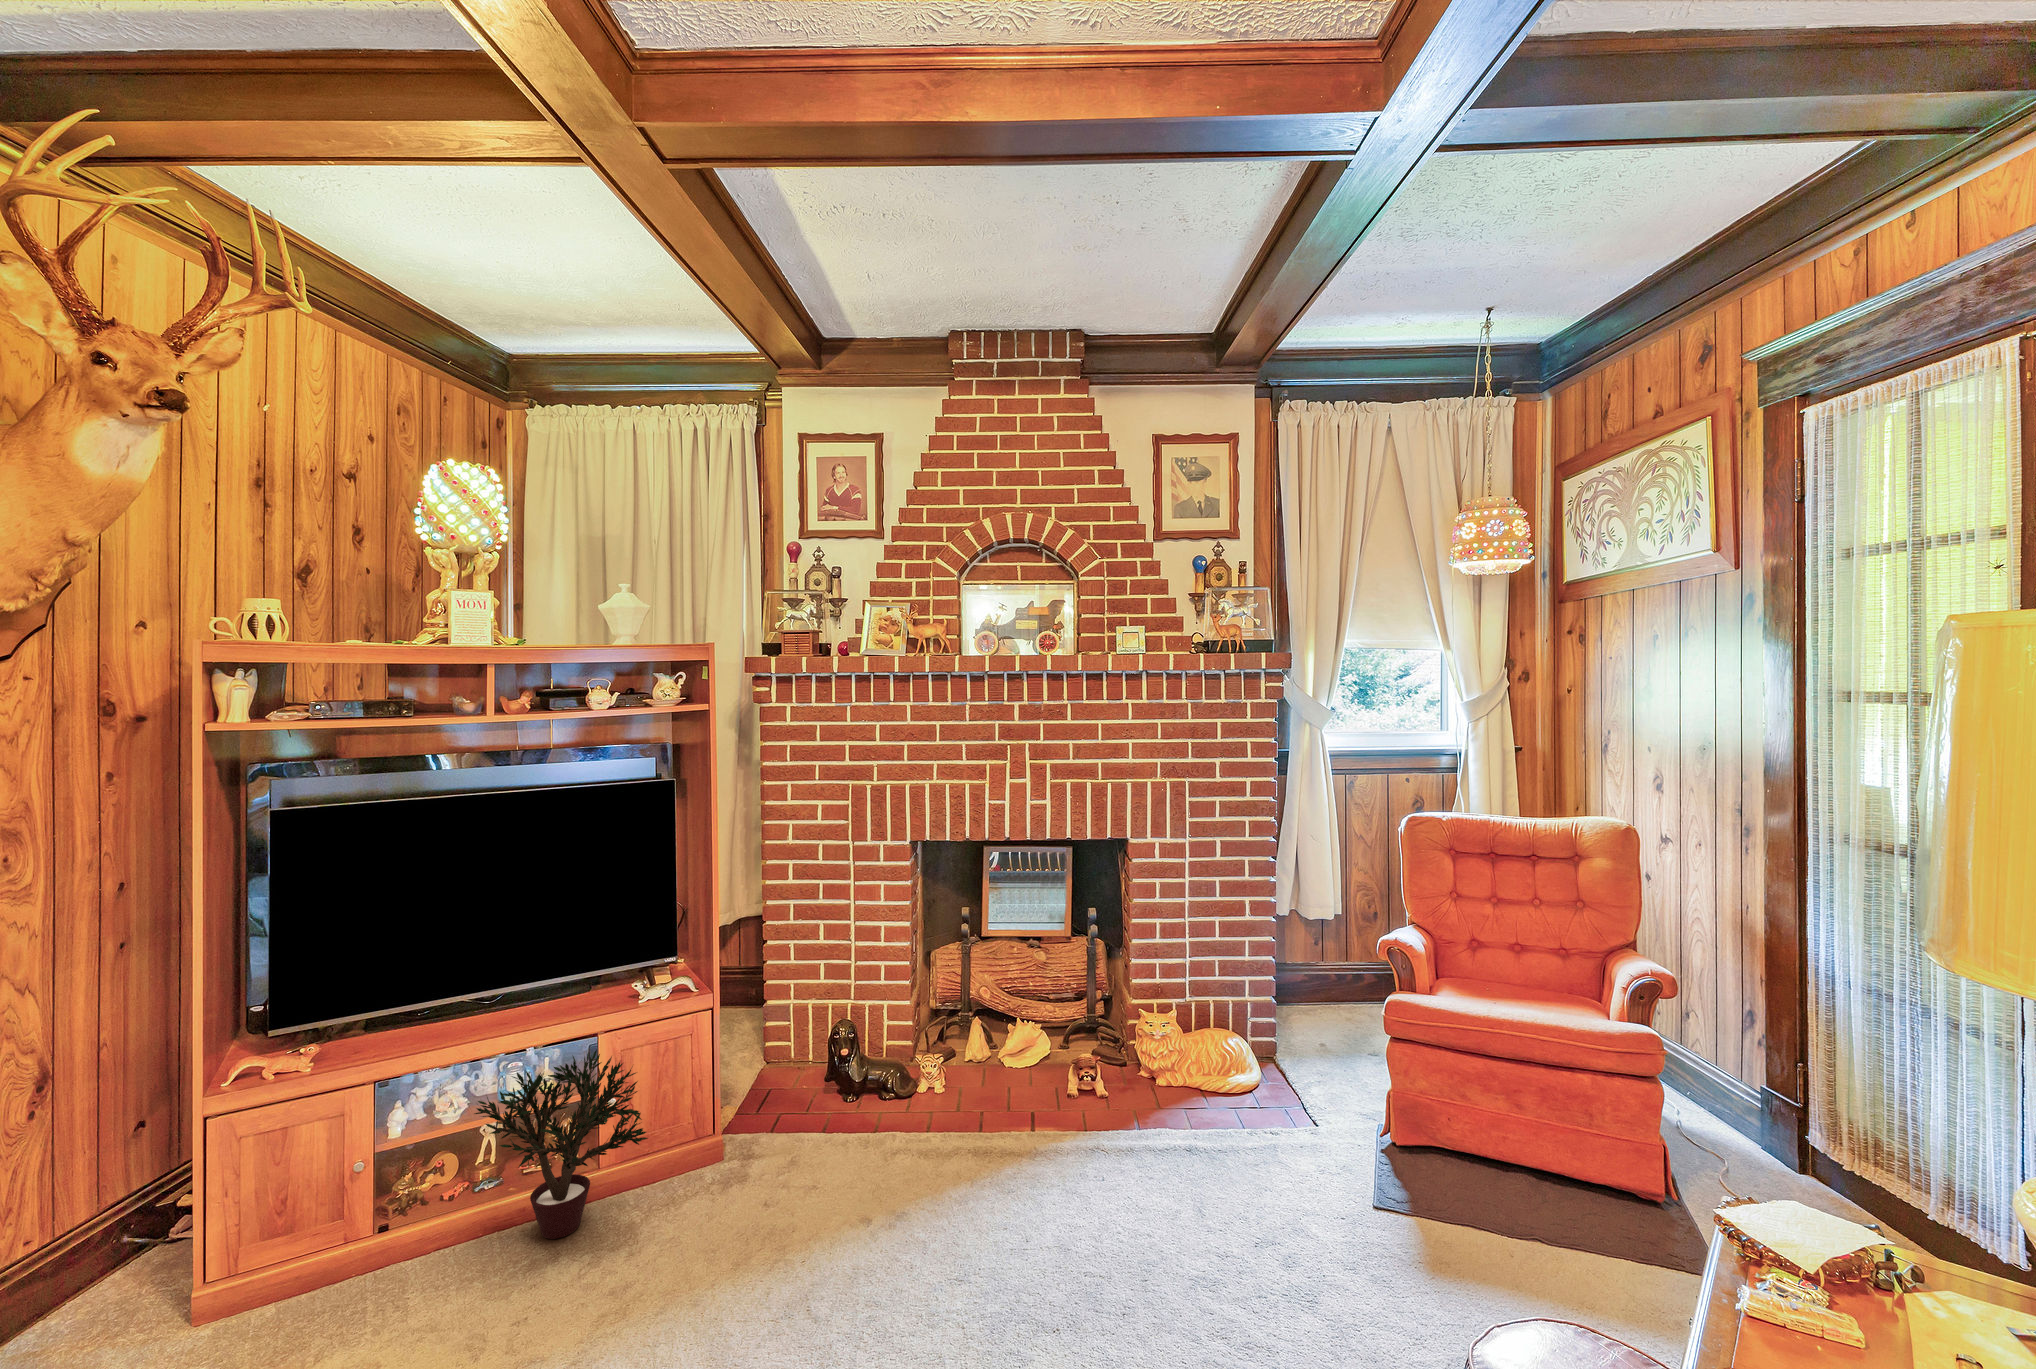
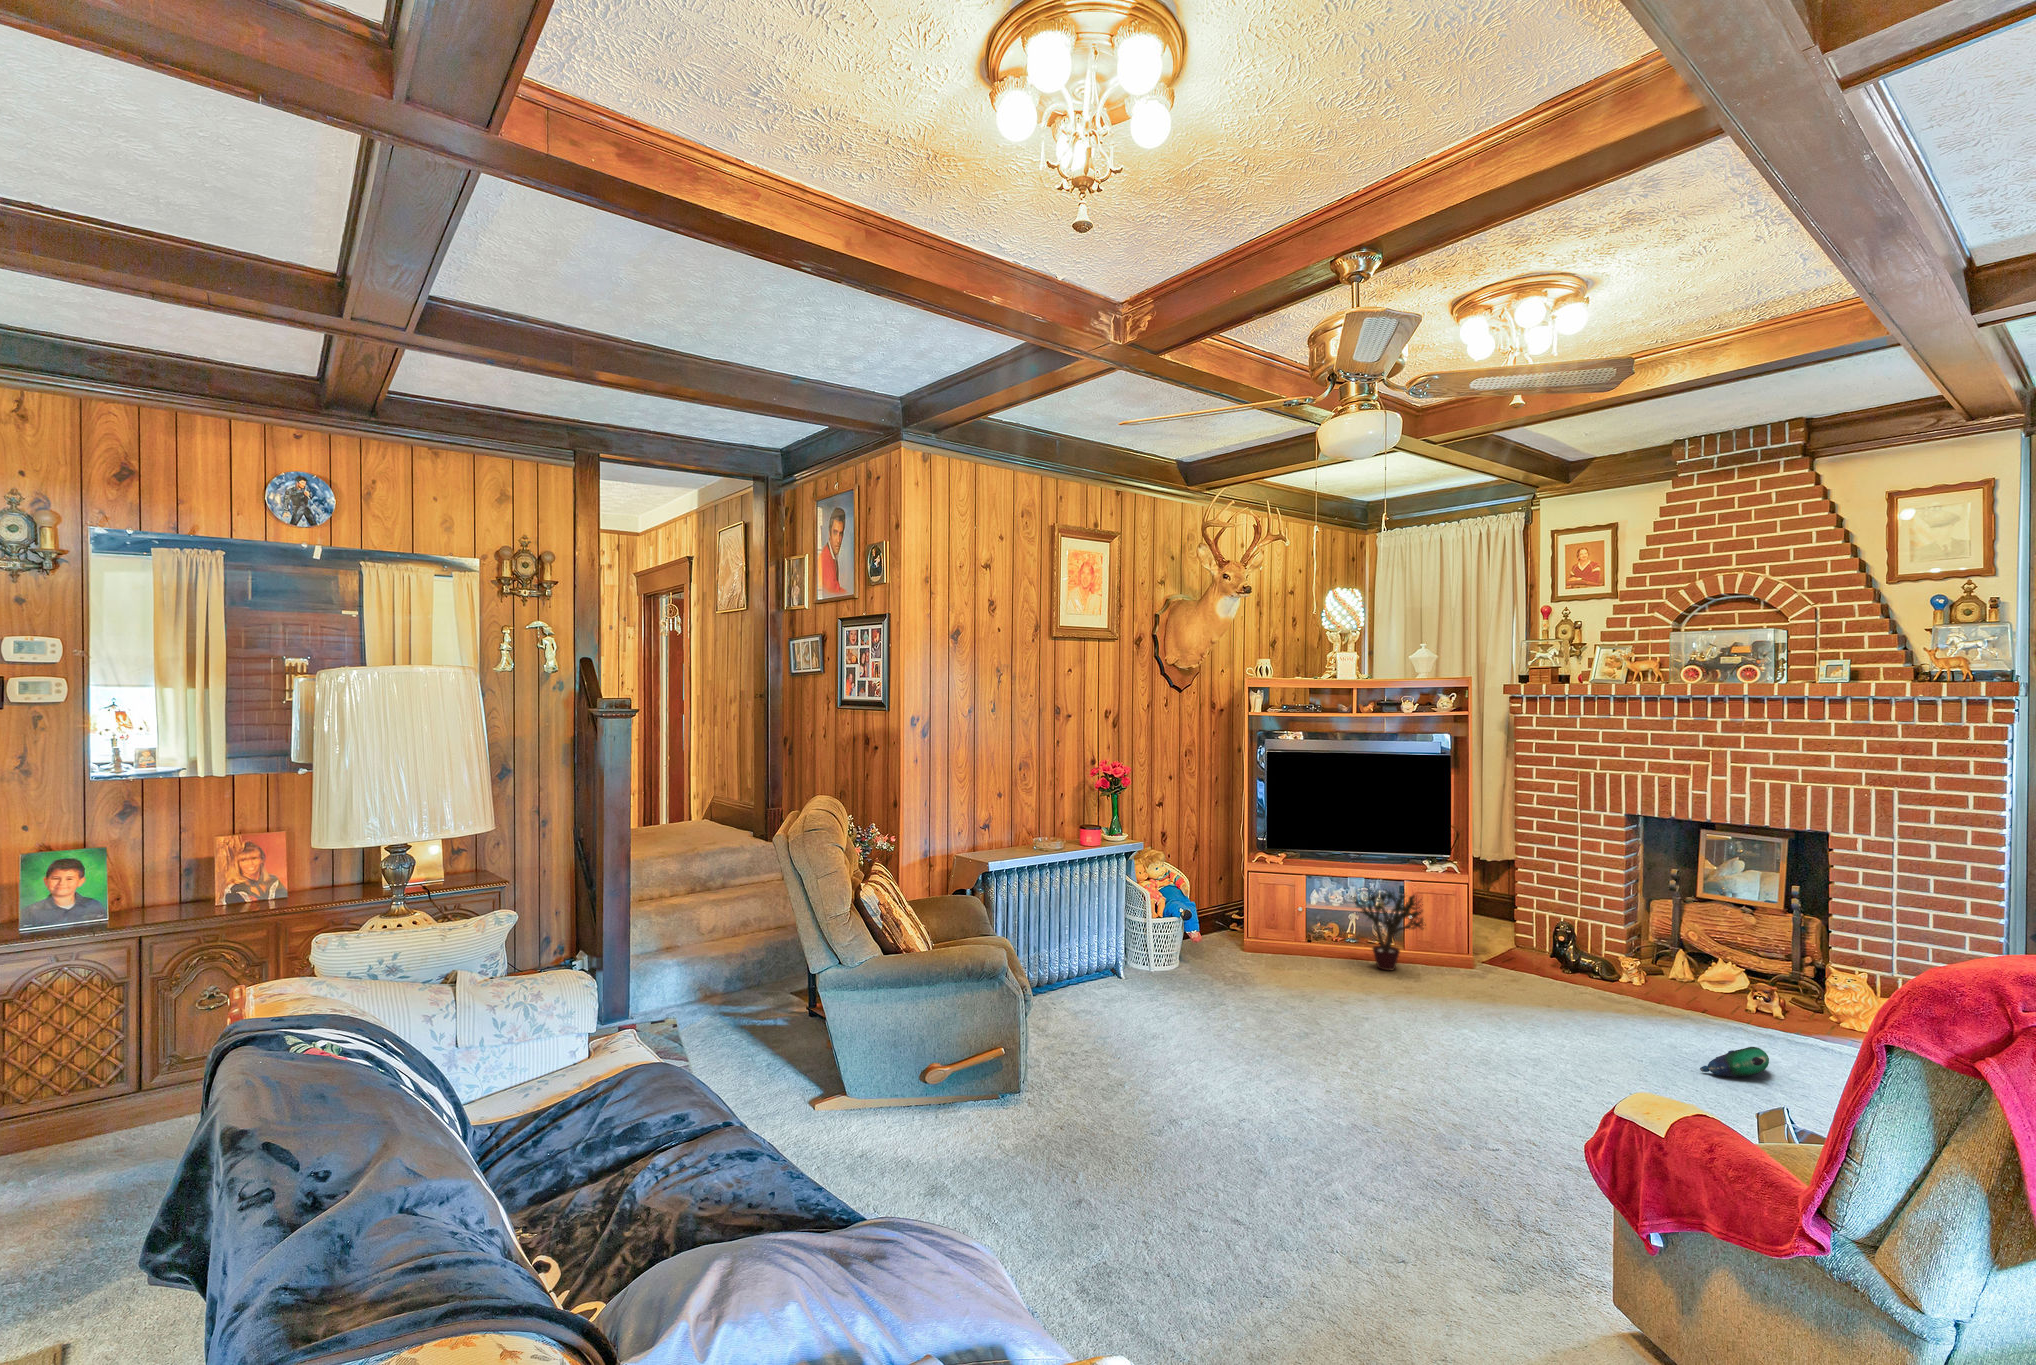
plush toy: none [1141,1217,1213,1319] -> present [1700,1047,1769,1077]

